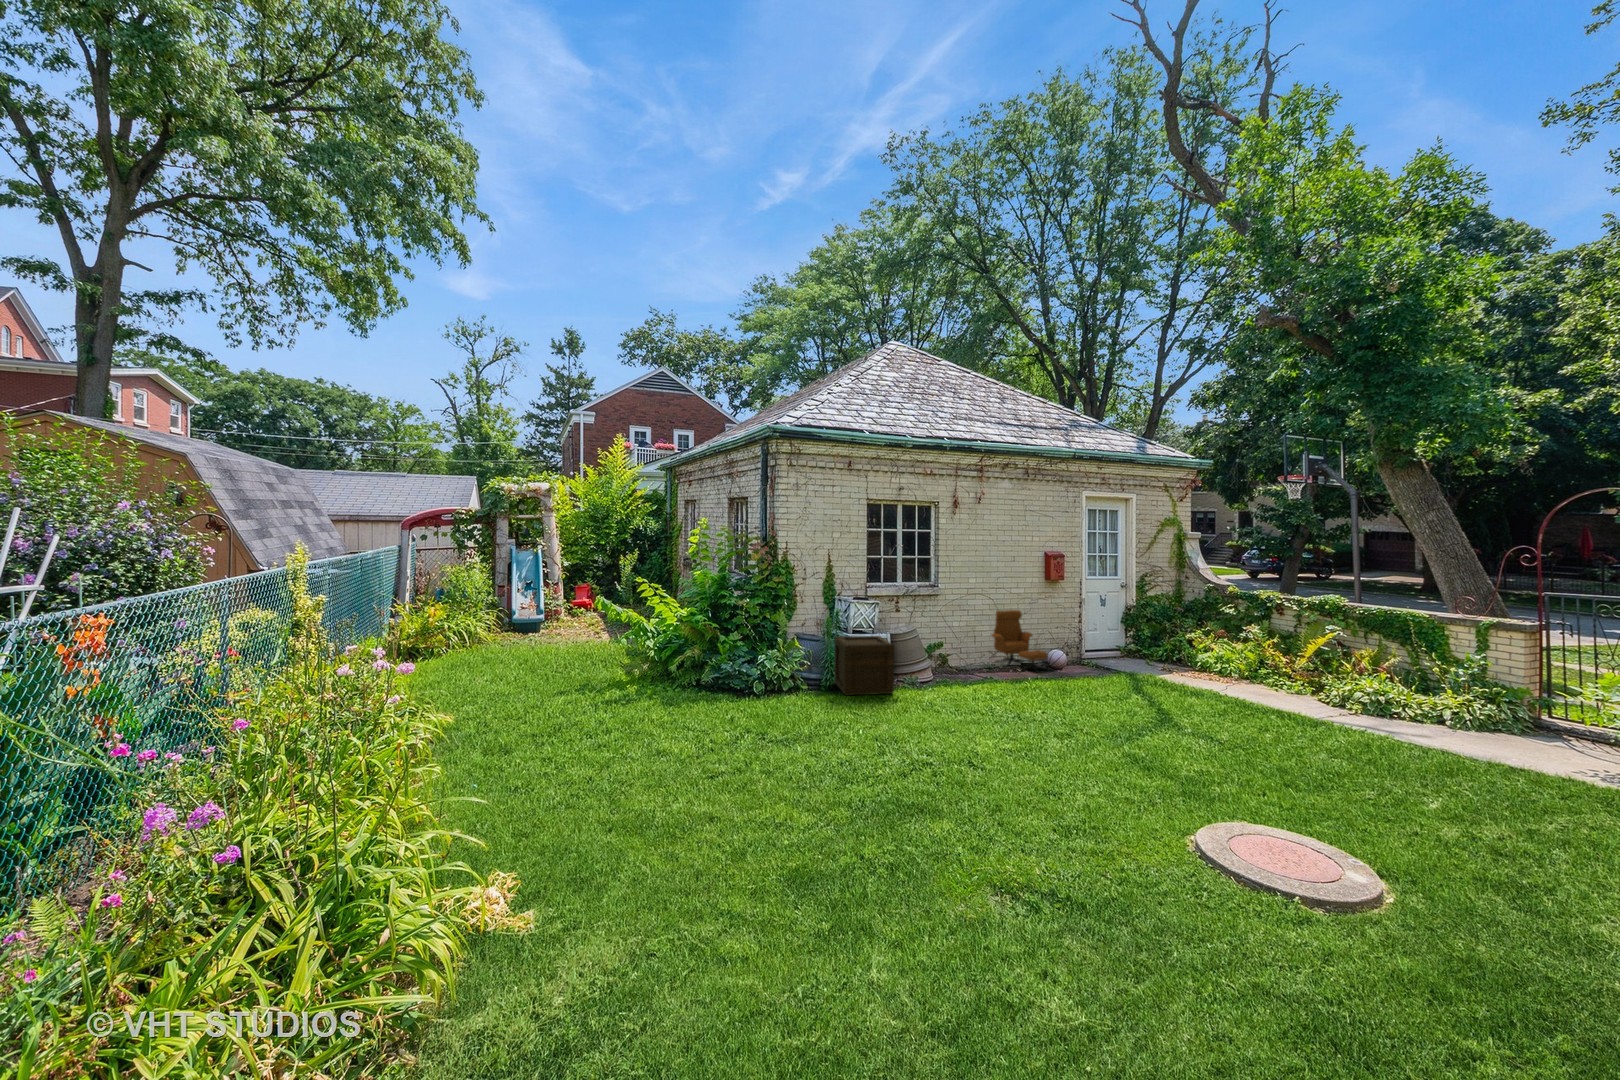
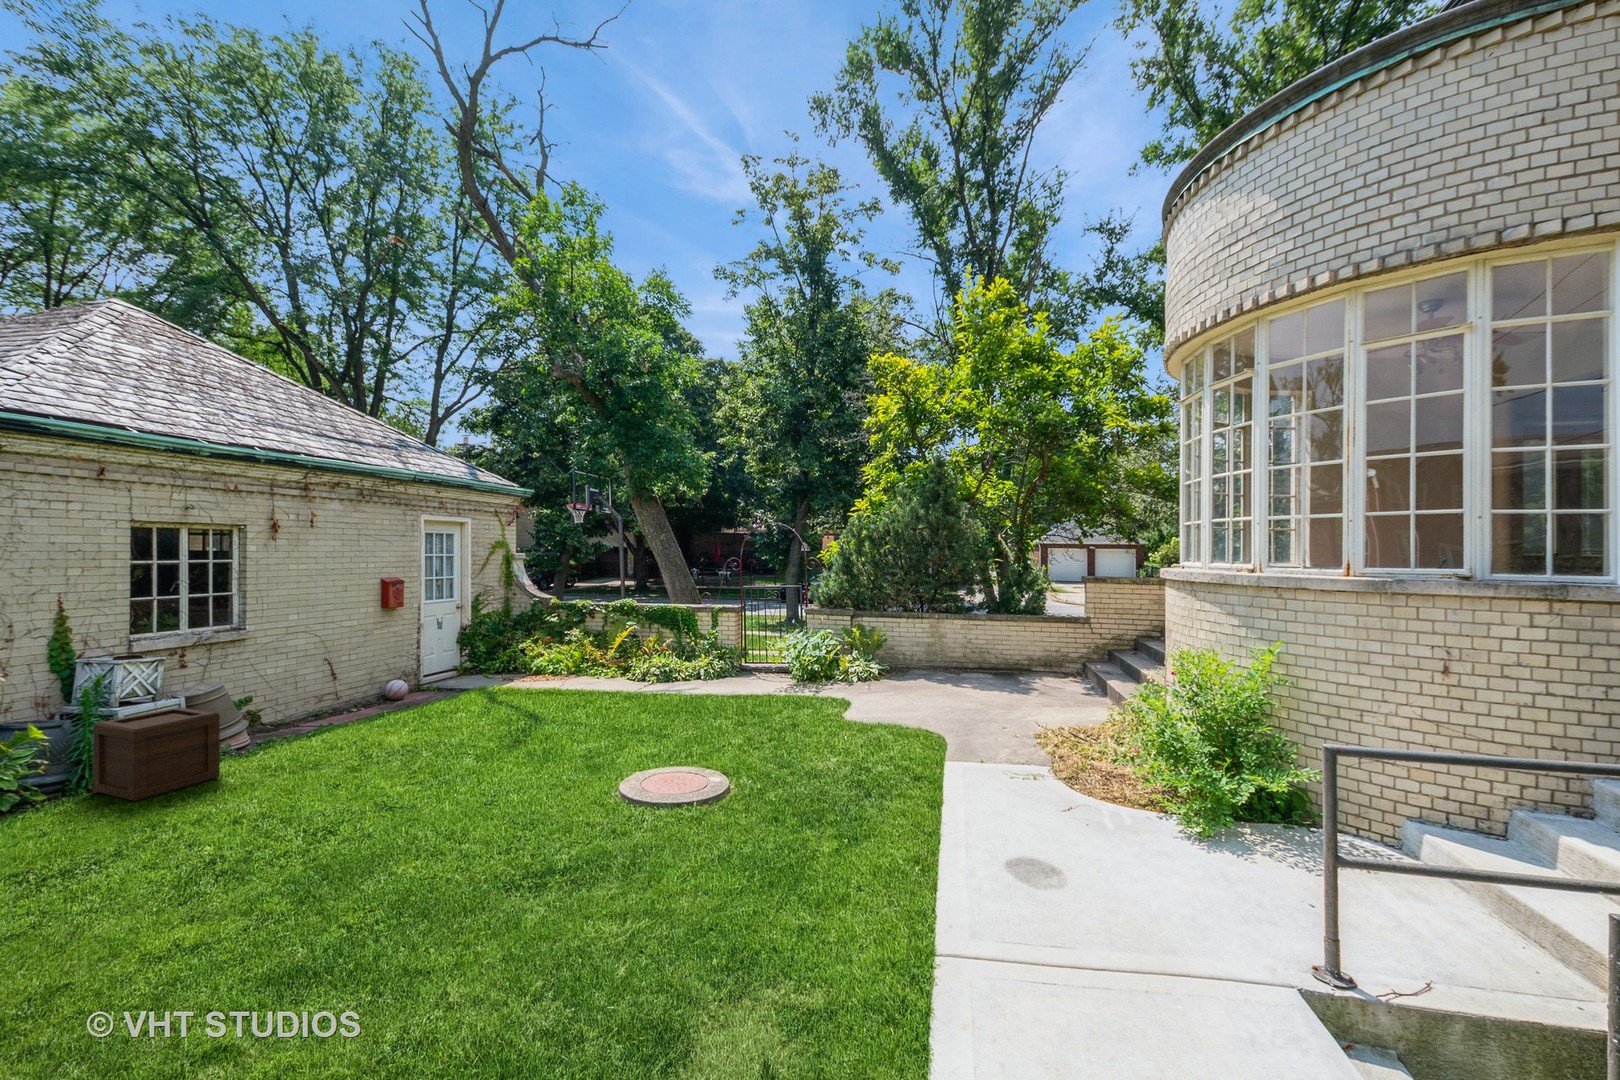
lounge chair: present [991,610,1048,672] -> none [325,646,402,711]

